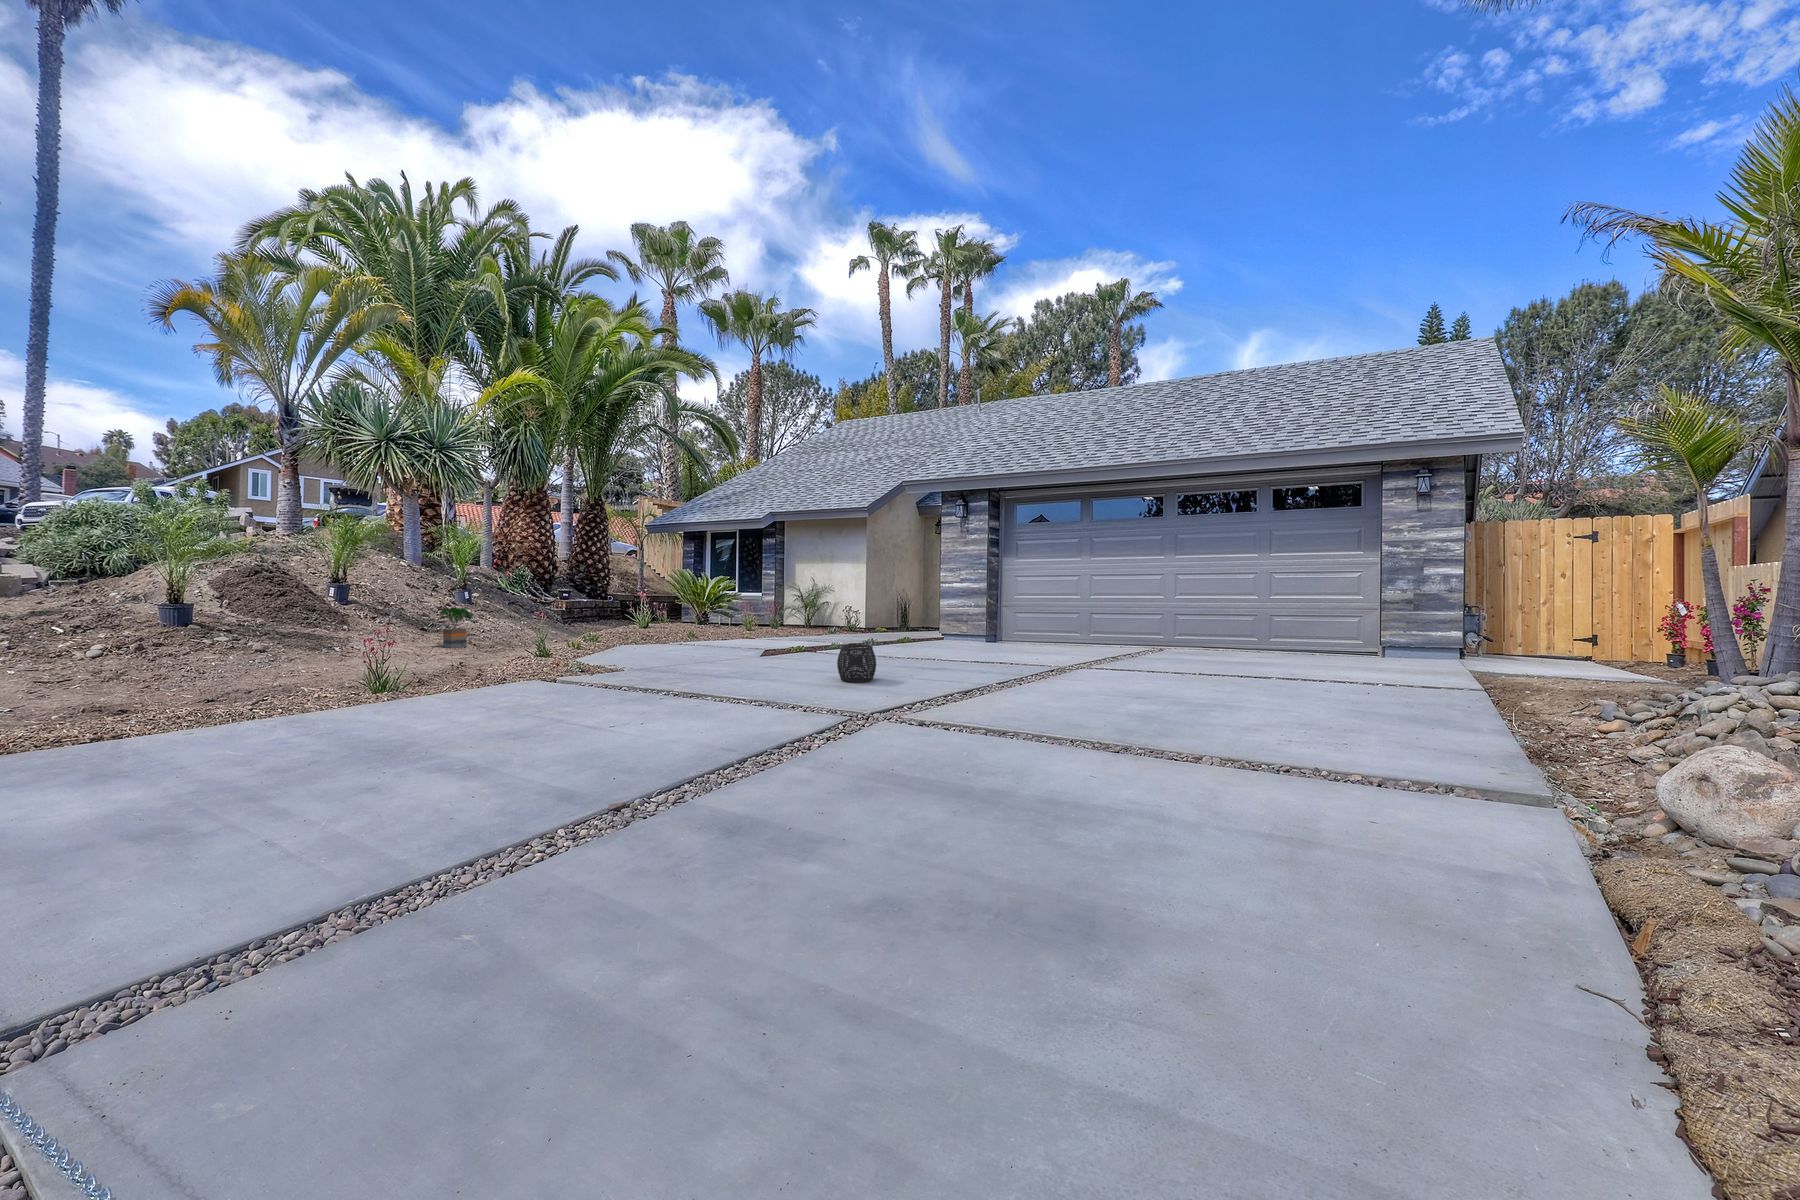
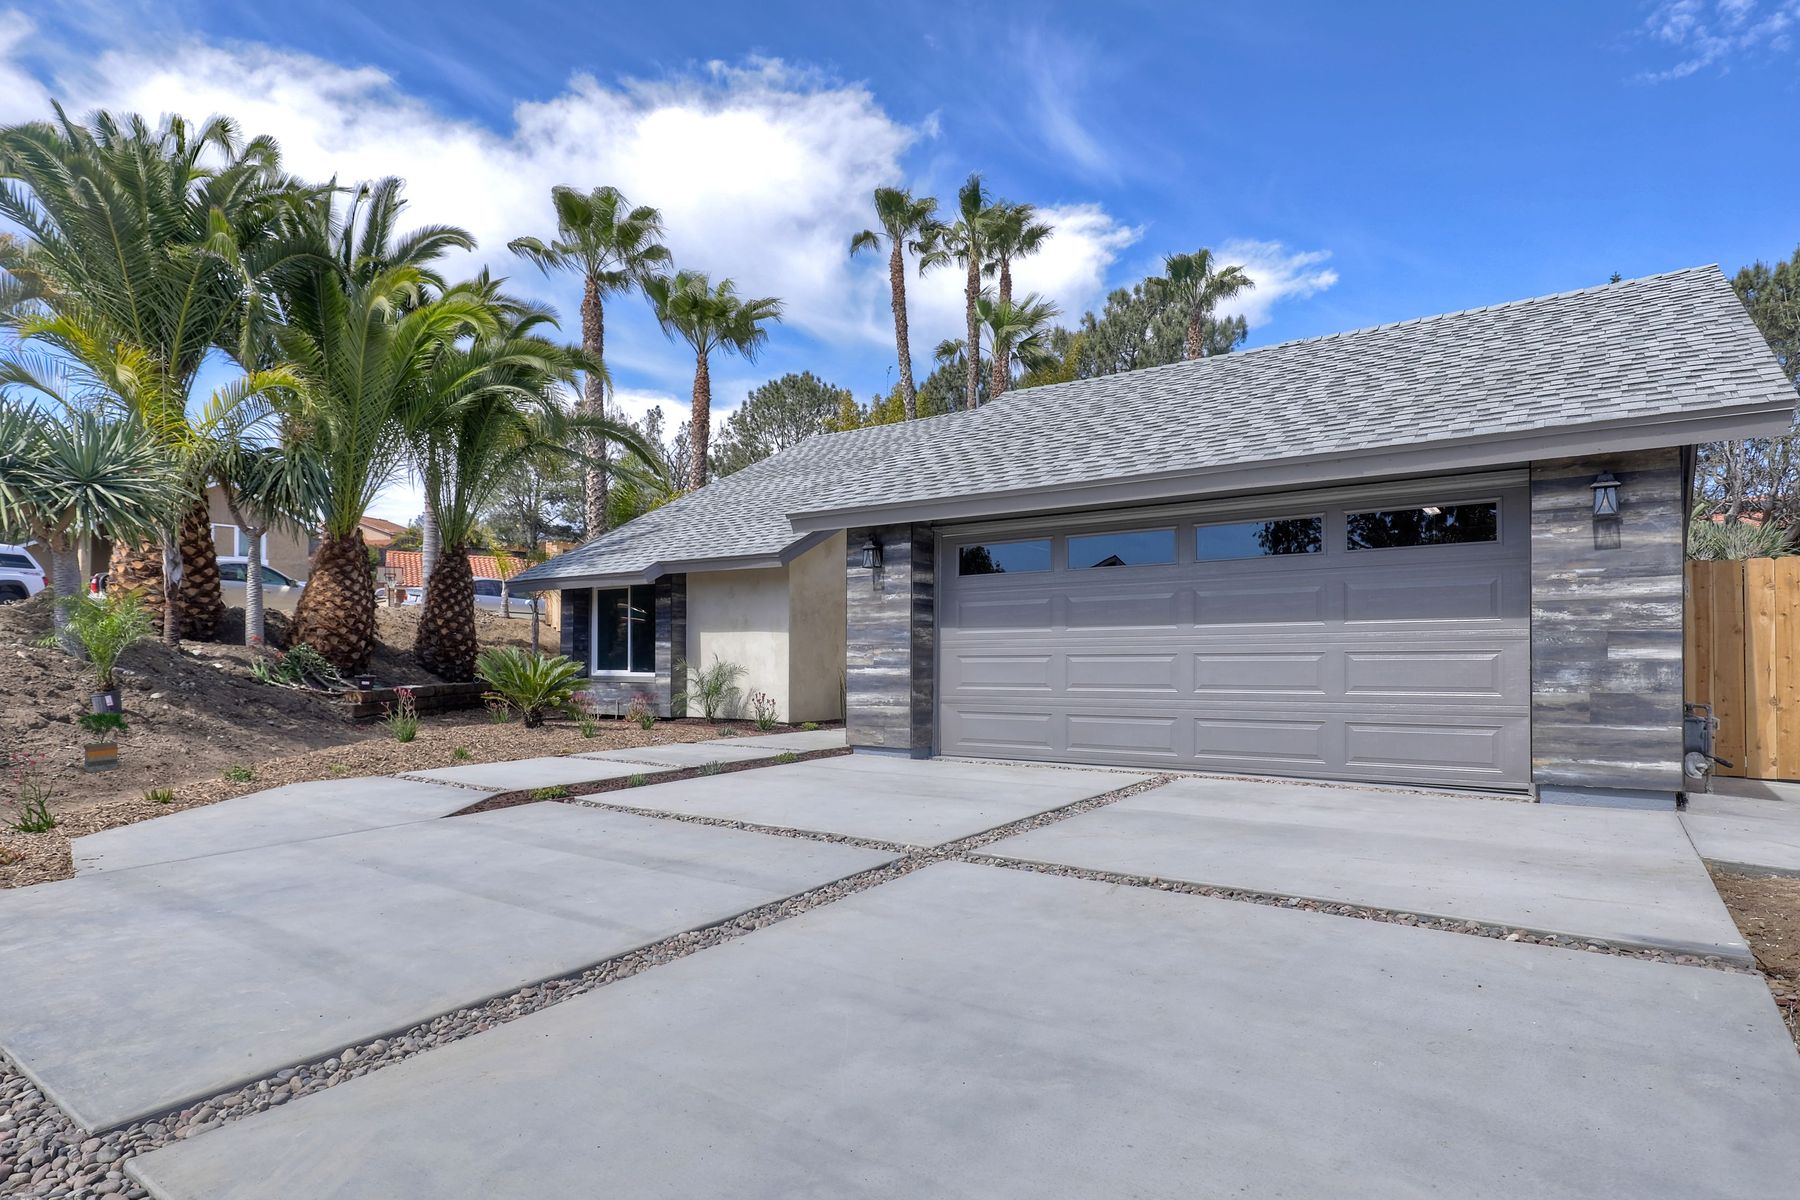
woven basket: present [837,645,876,682] -> none [391,824,478,905]

